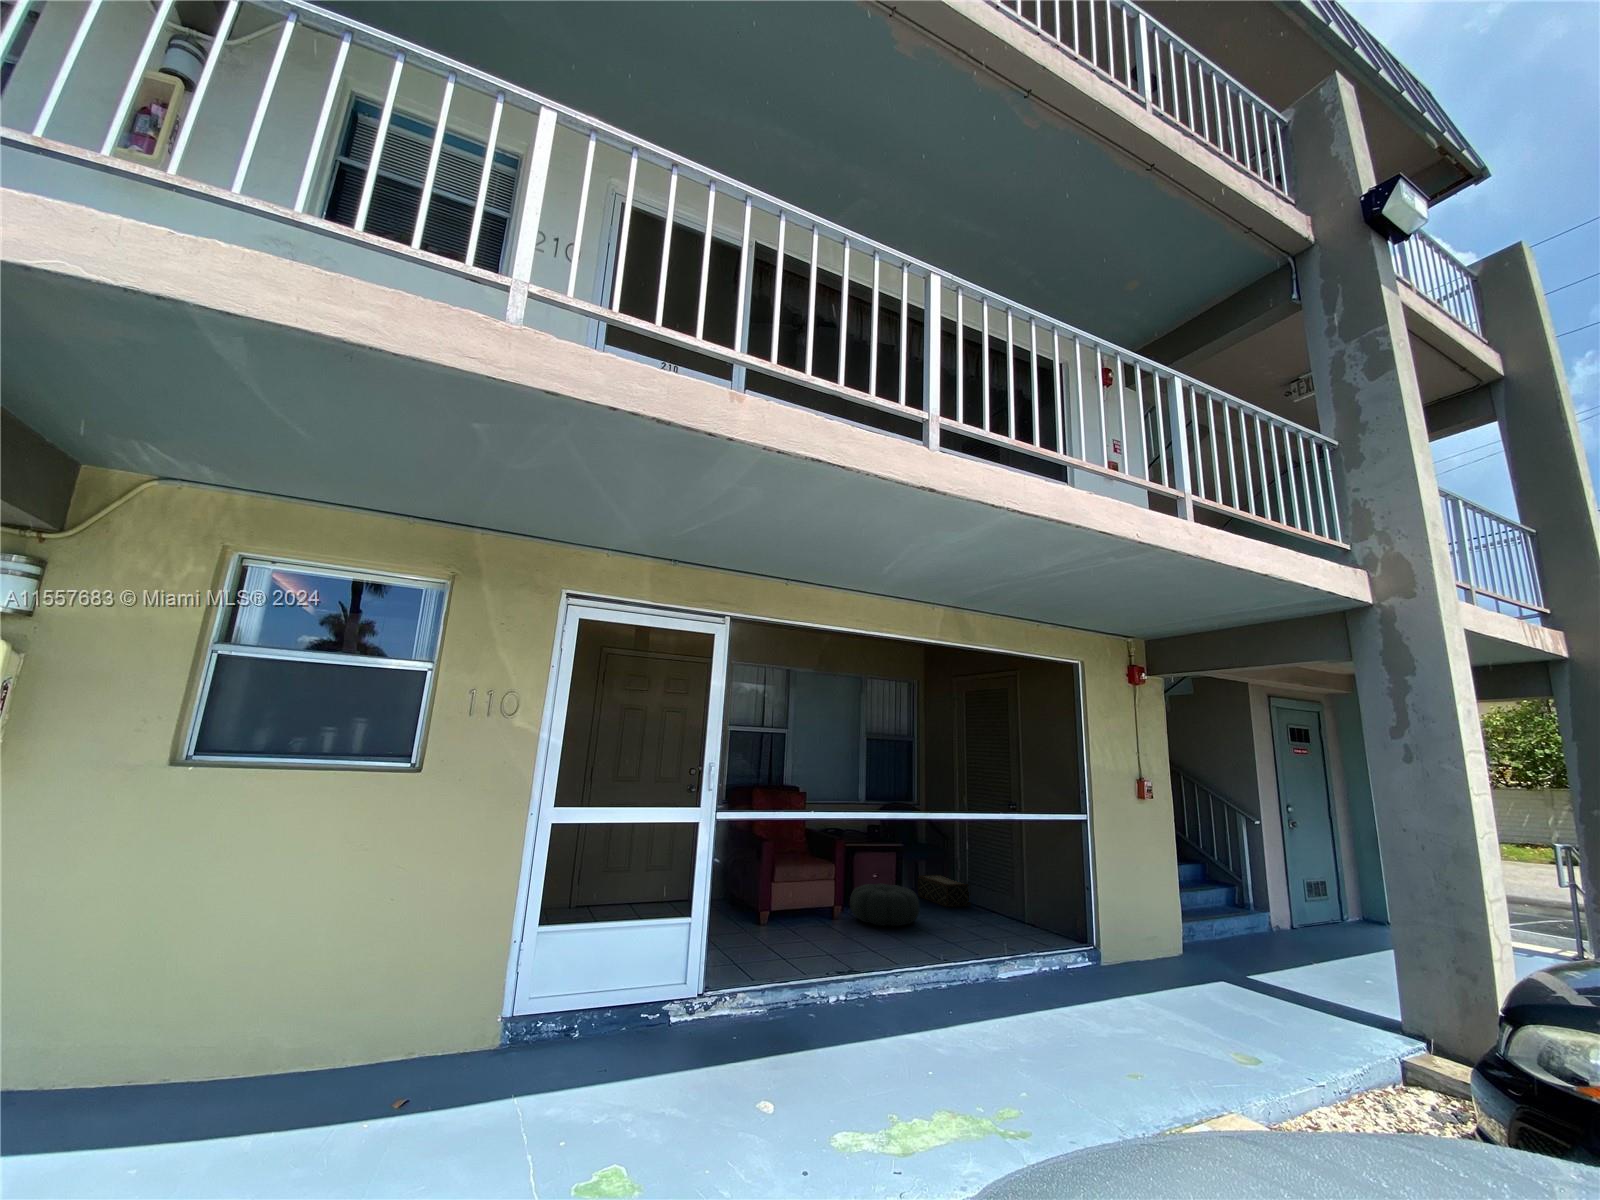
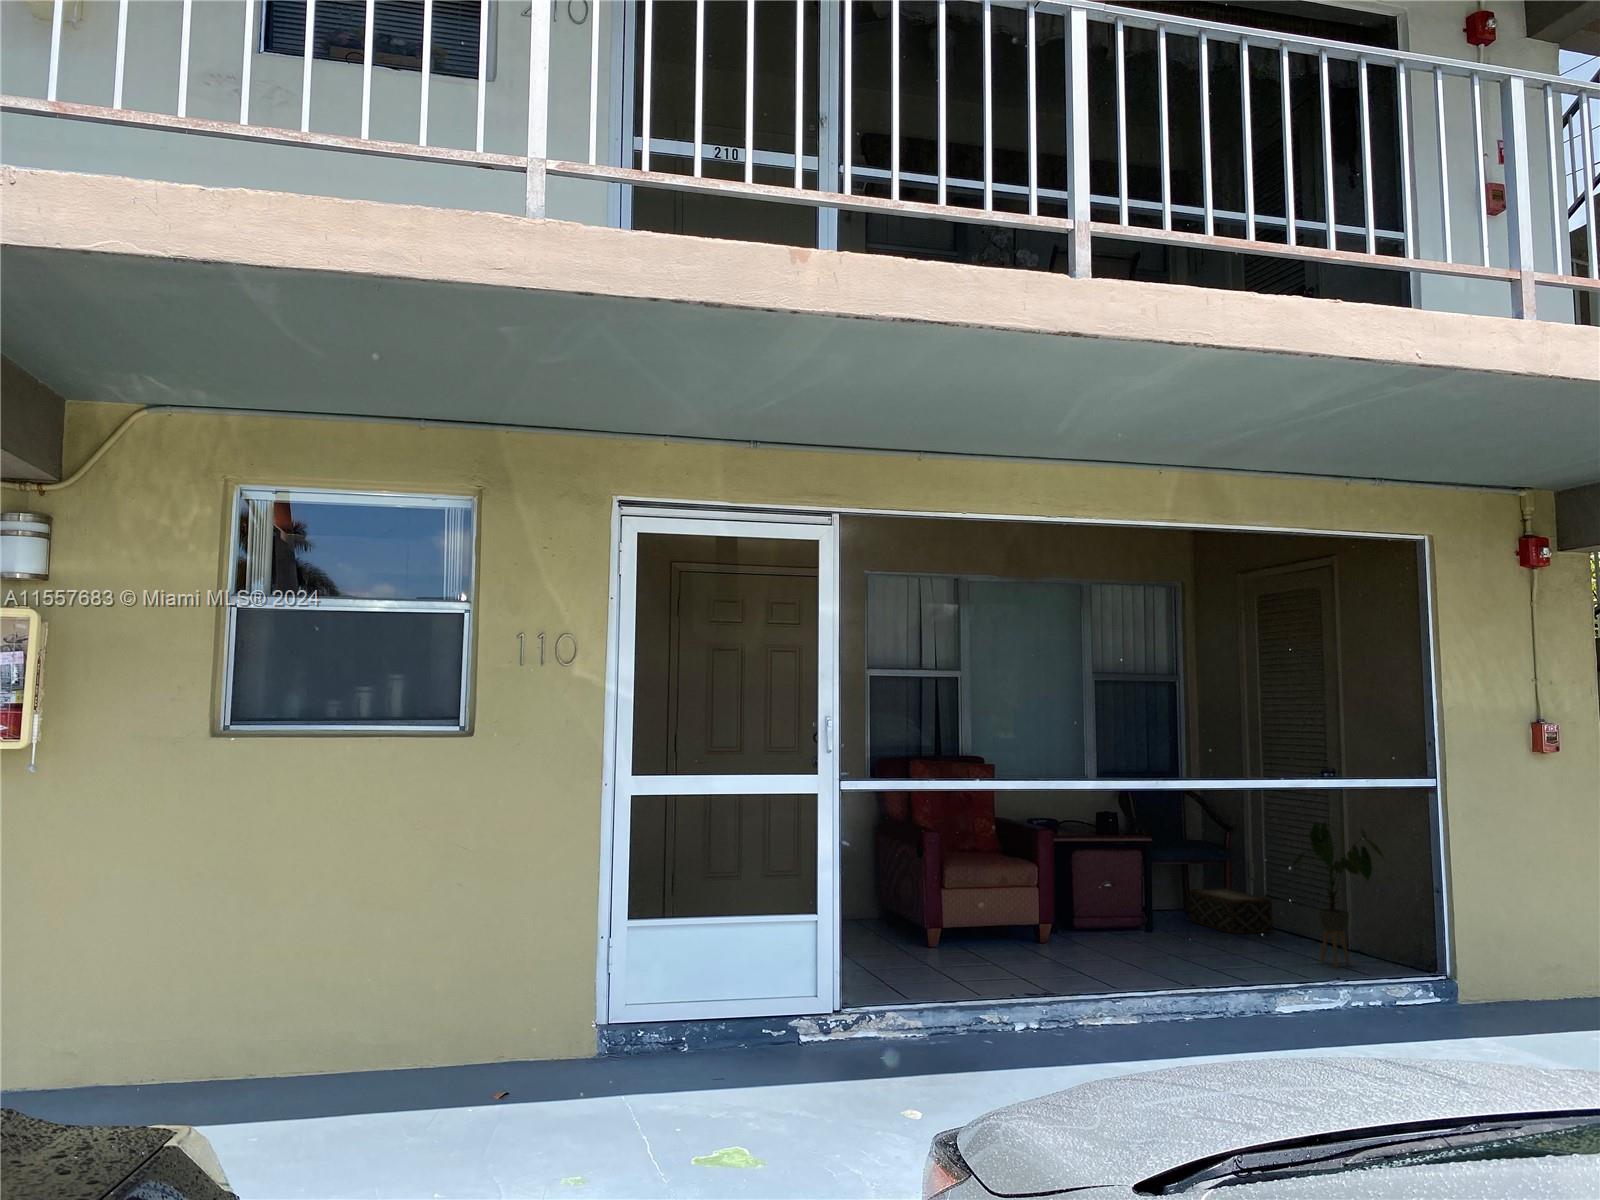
house plant: none [992,838,1050,936] -> present [1292,822,1385,967]
pouf: present [850,884,919,926] -> none [1068,897,1176,954]

